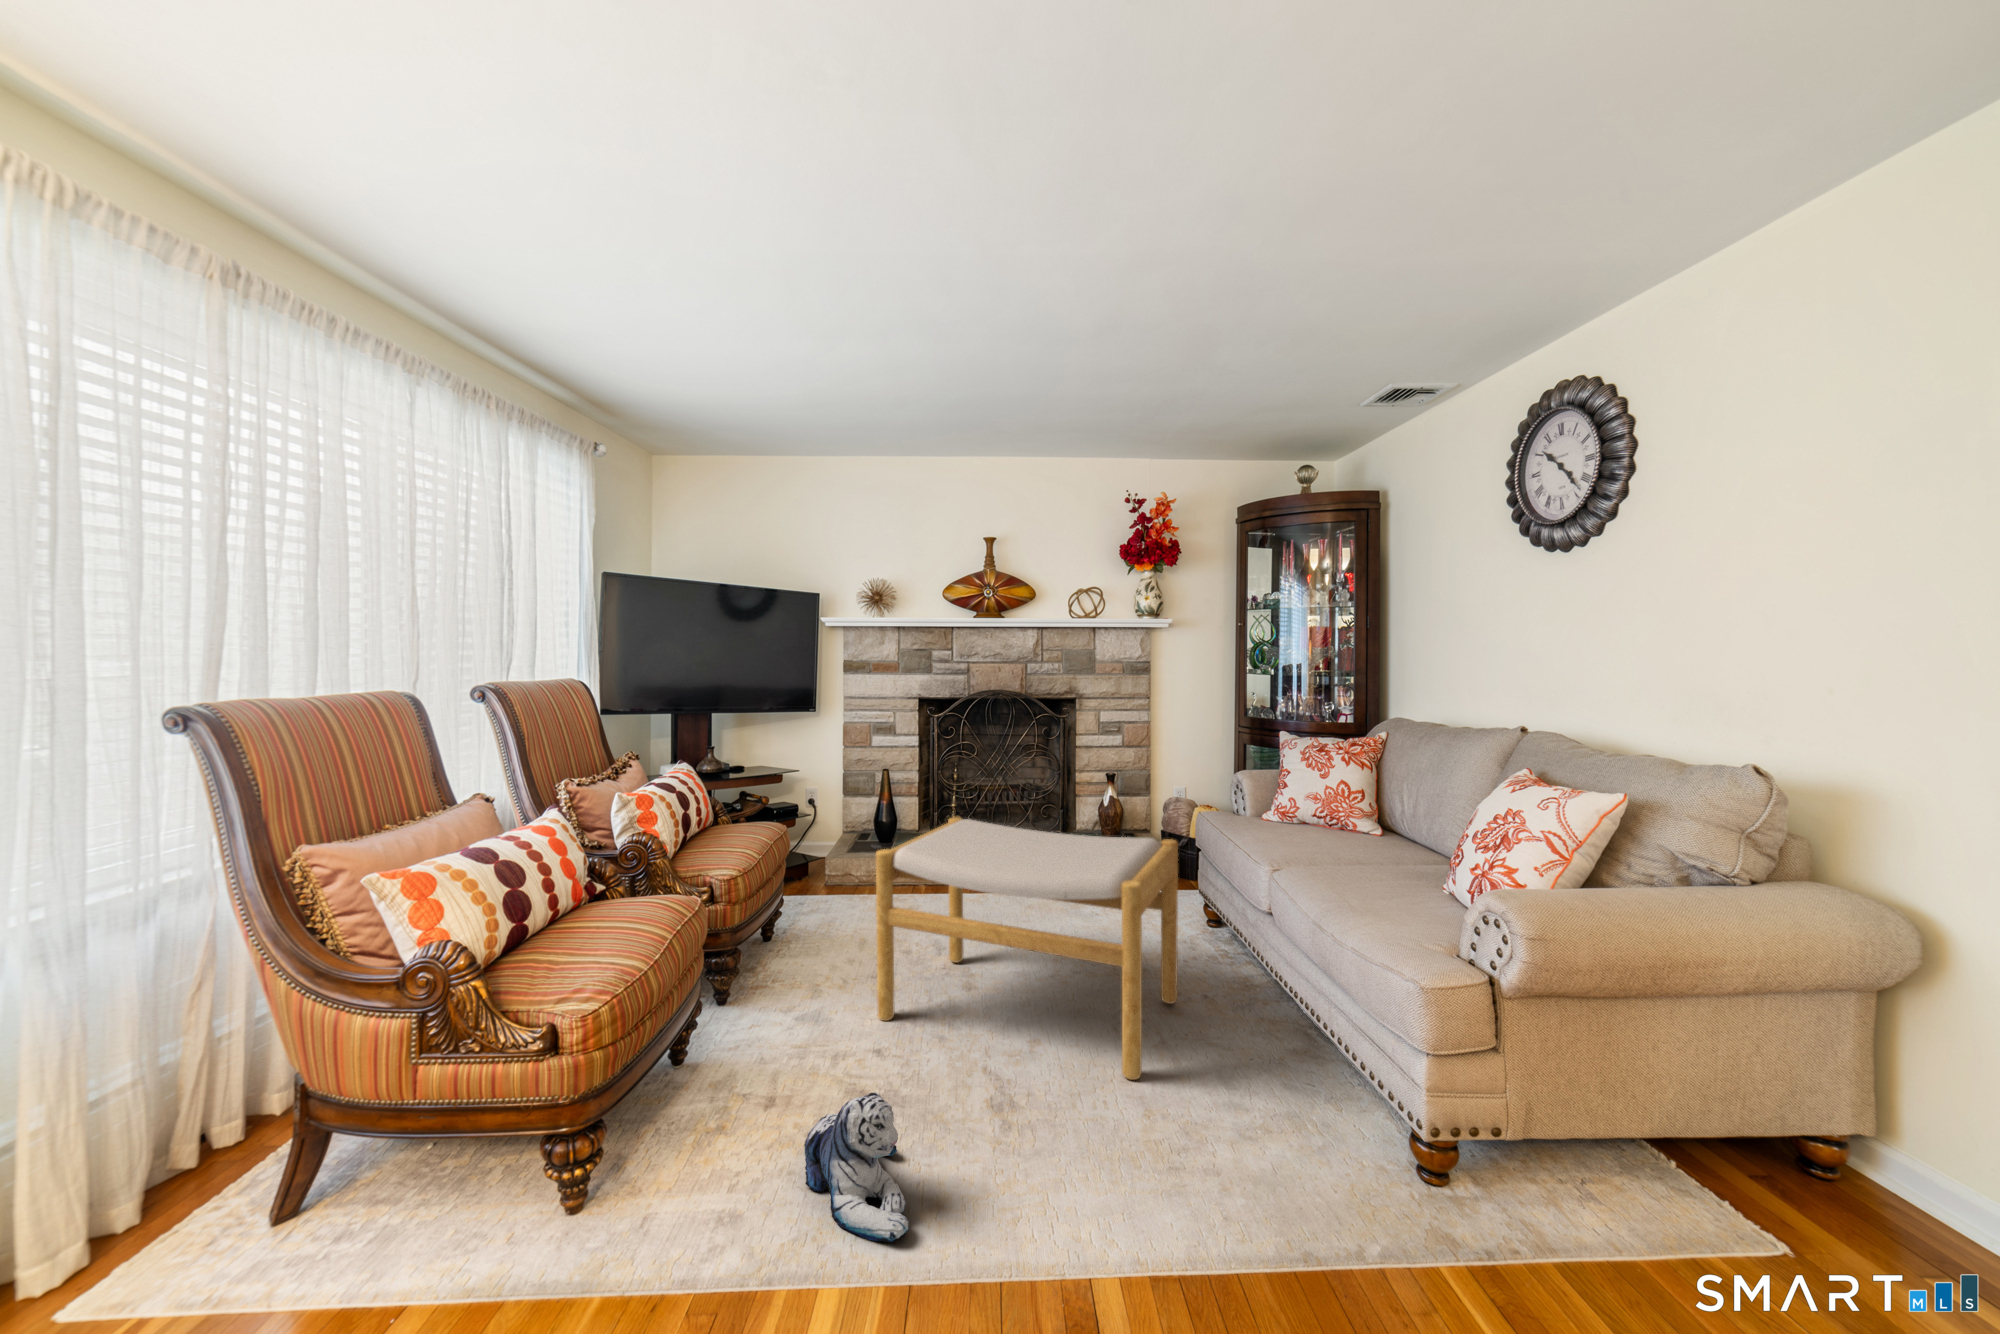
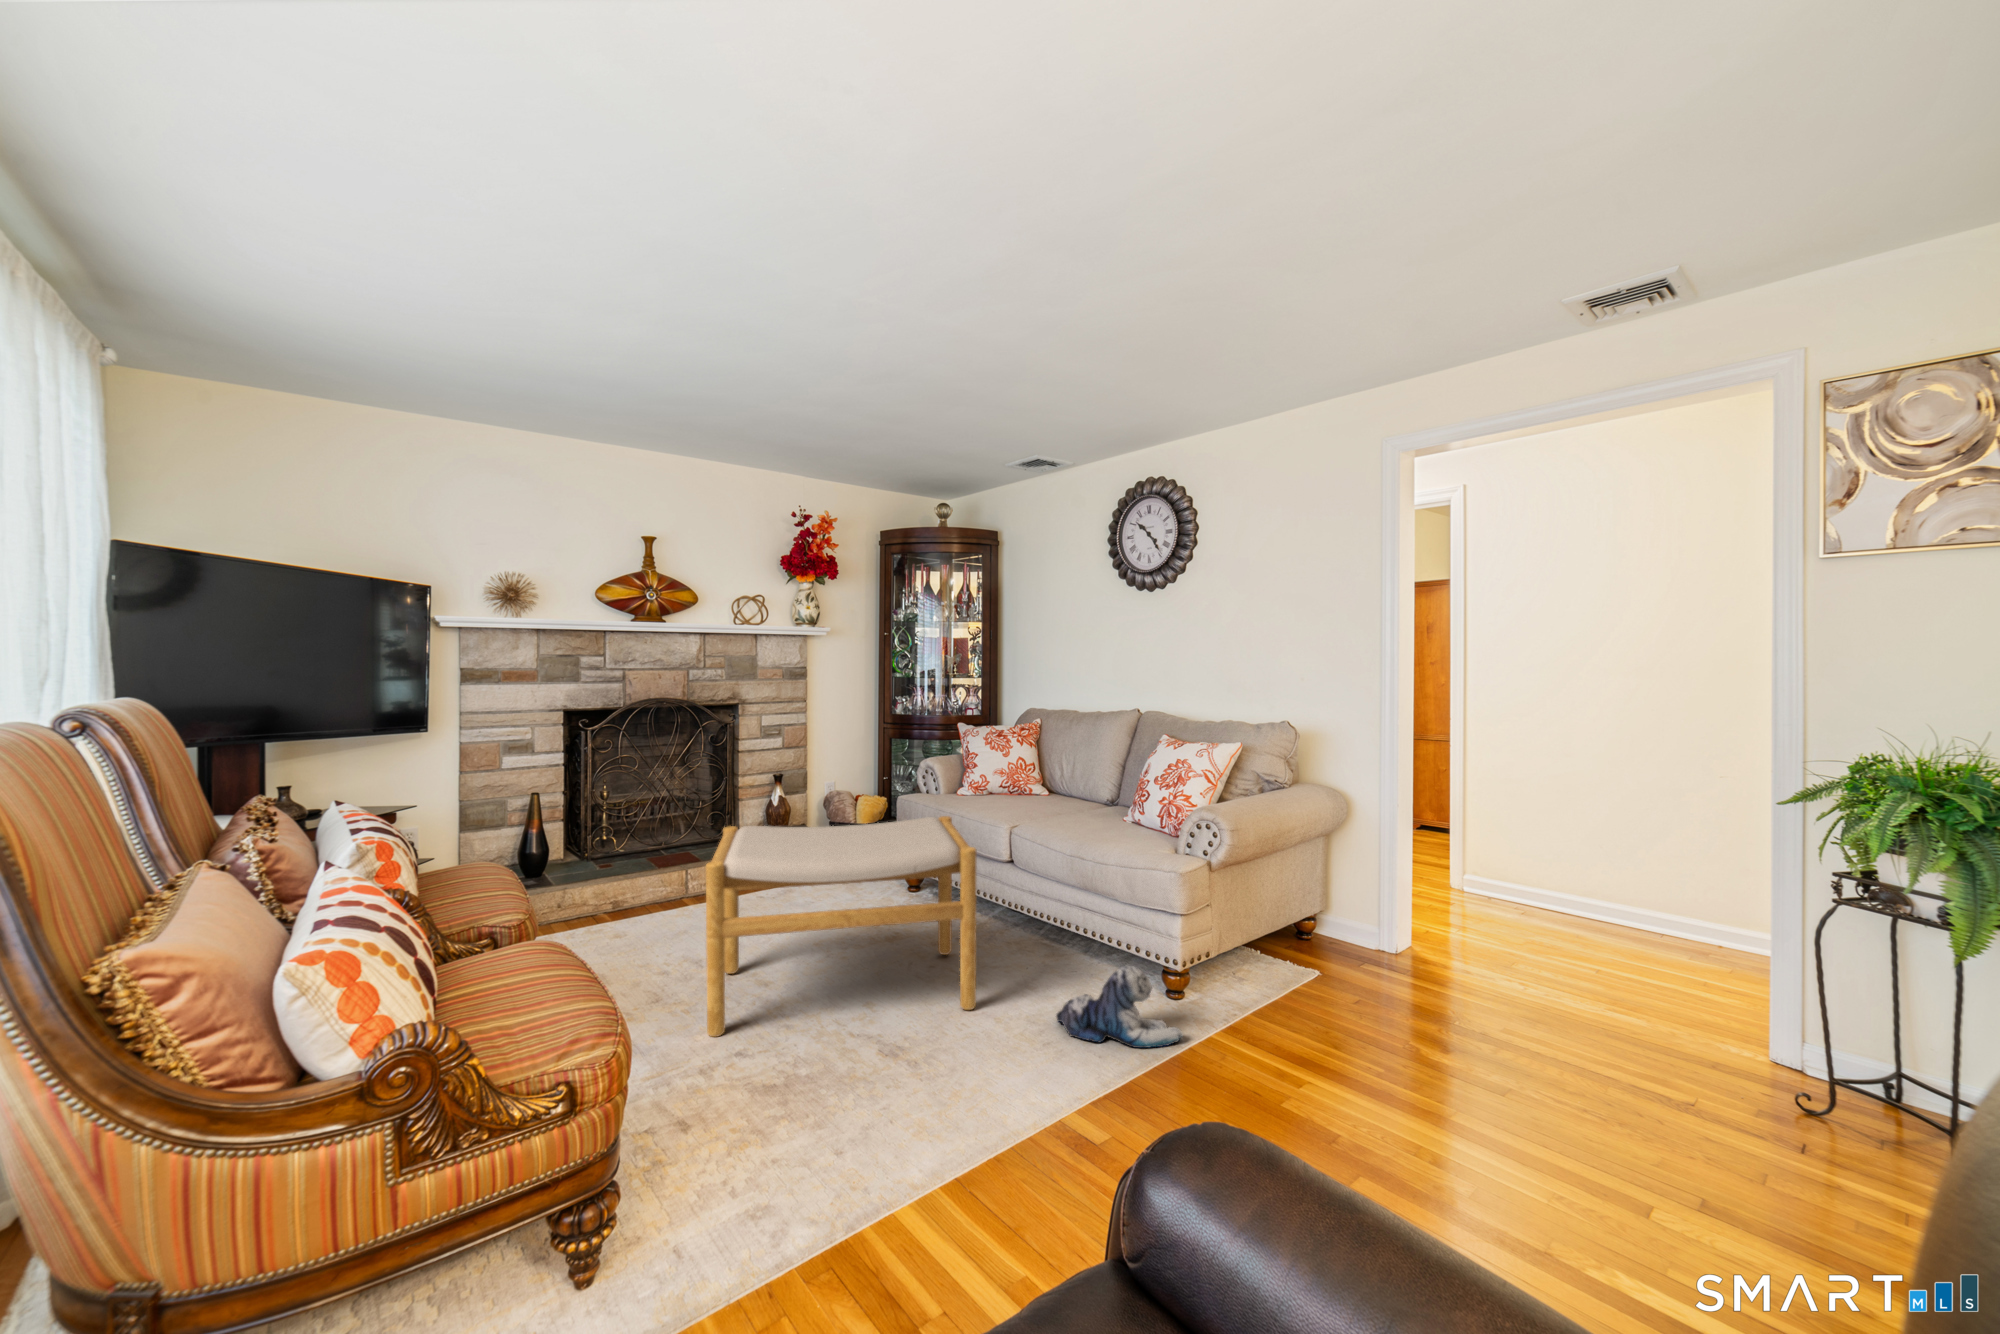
plush toy: present [805,1092,909,1242] -> present [1056,965,1183,1048]

